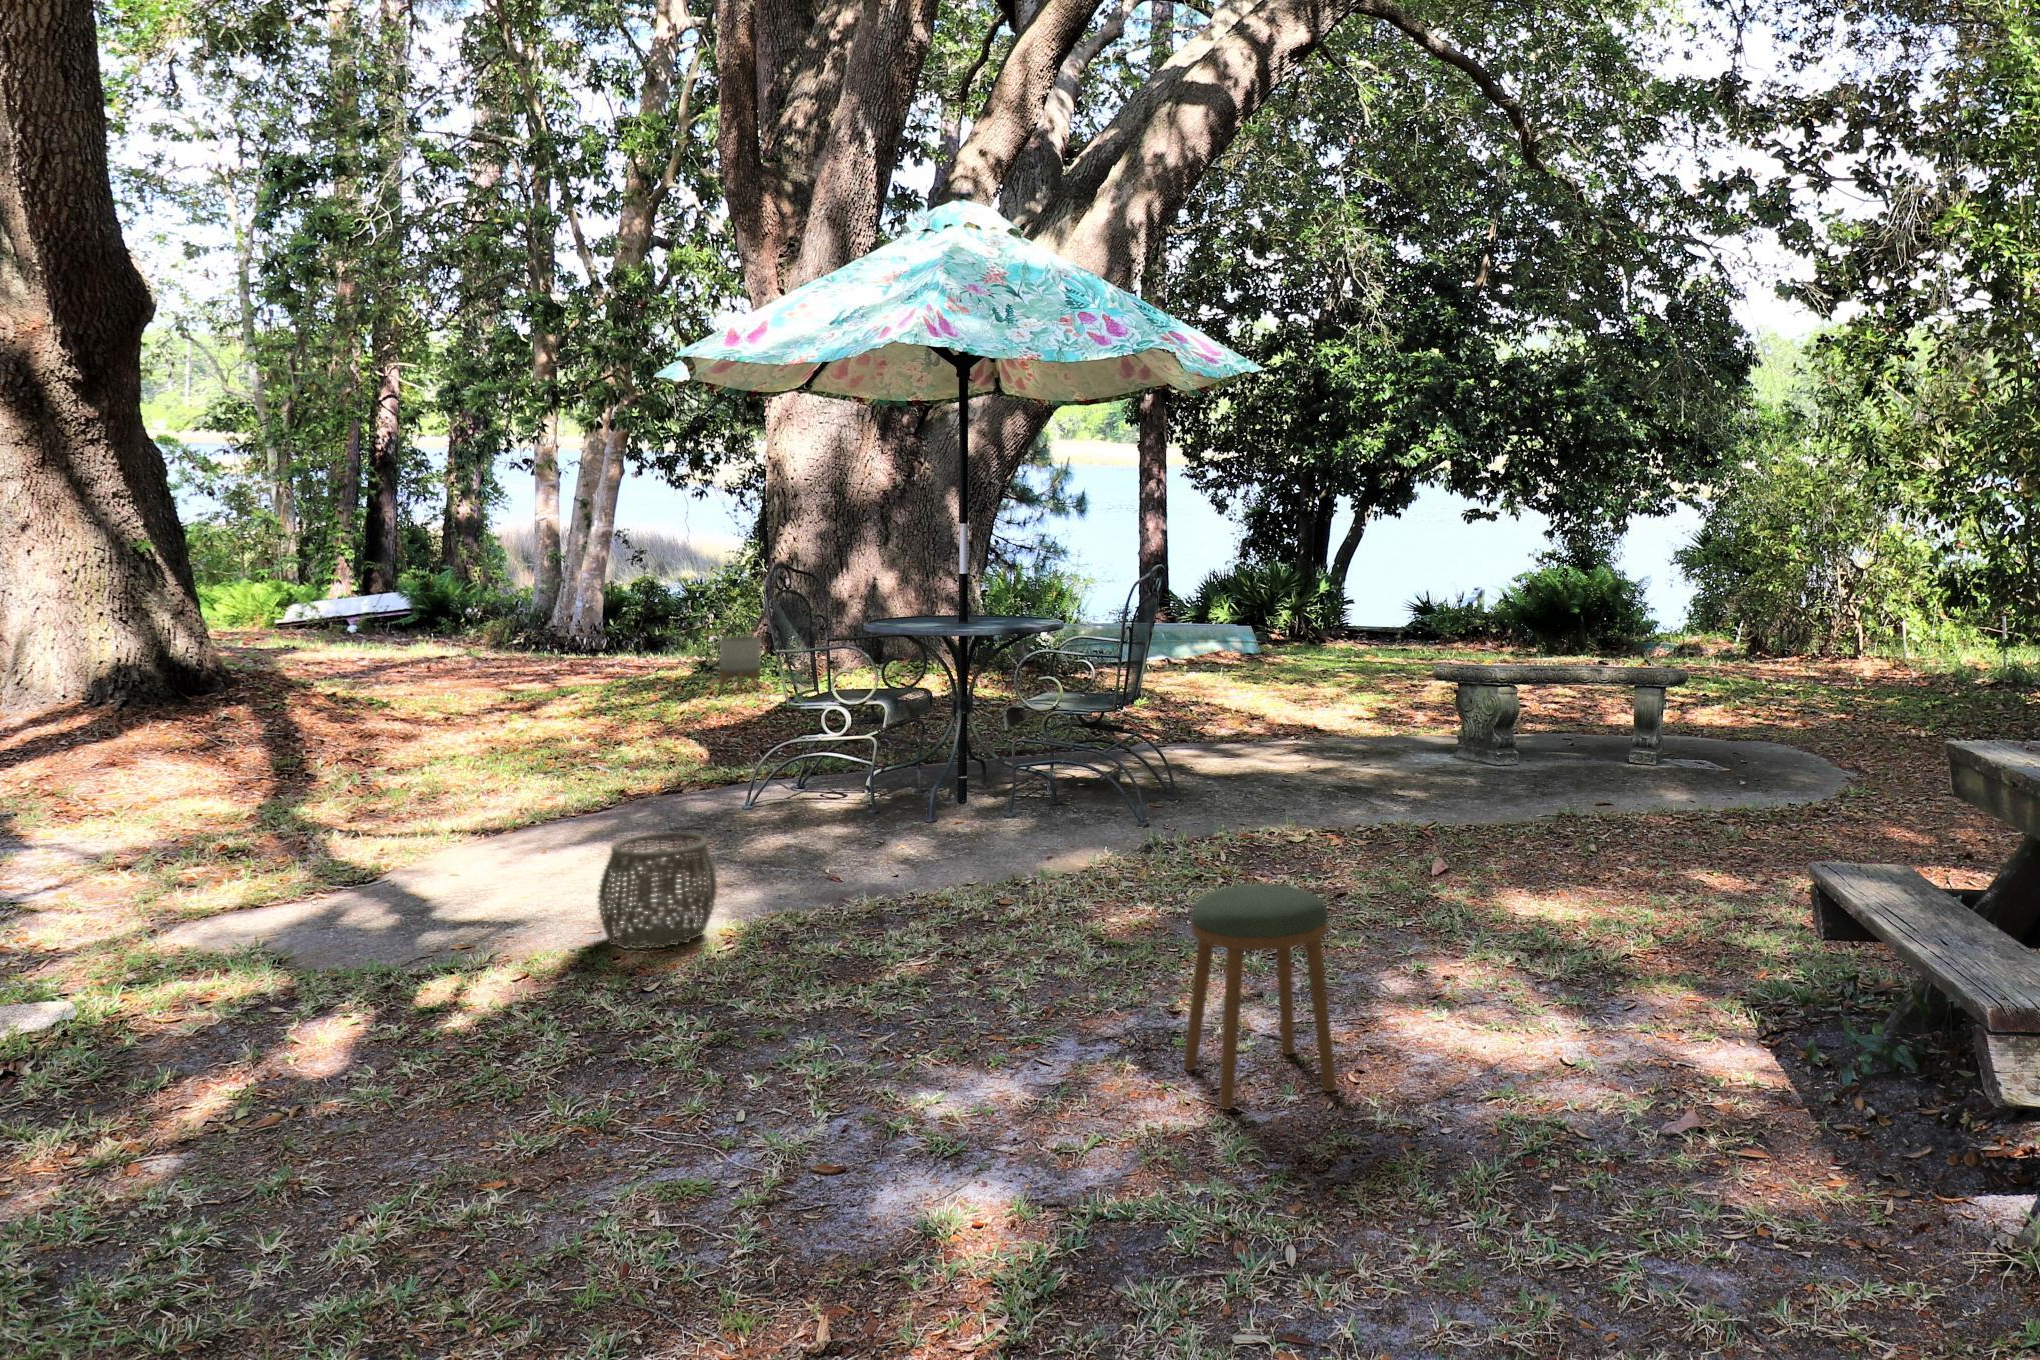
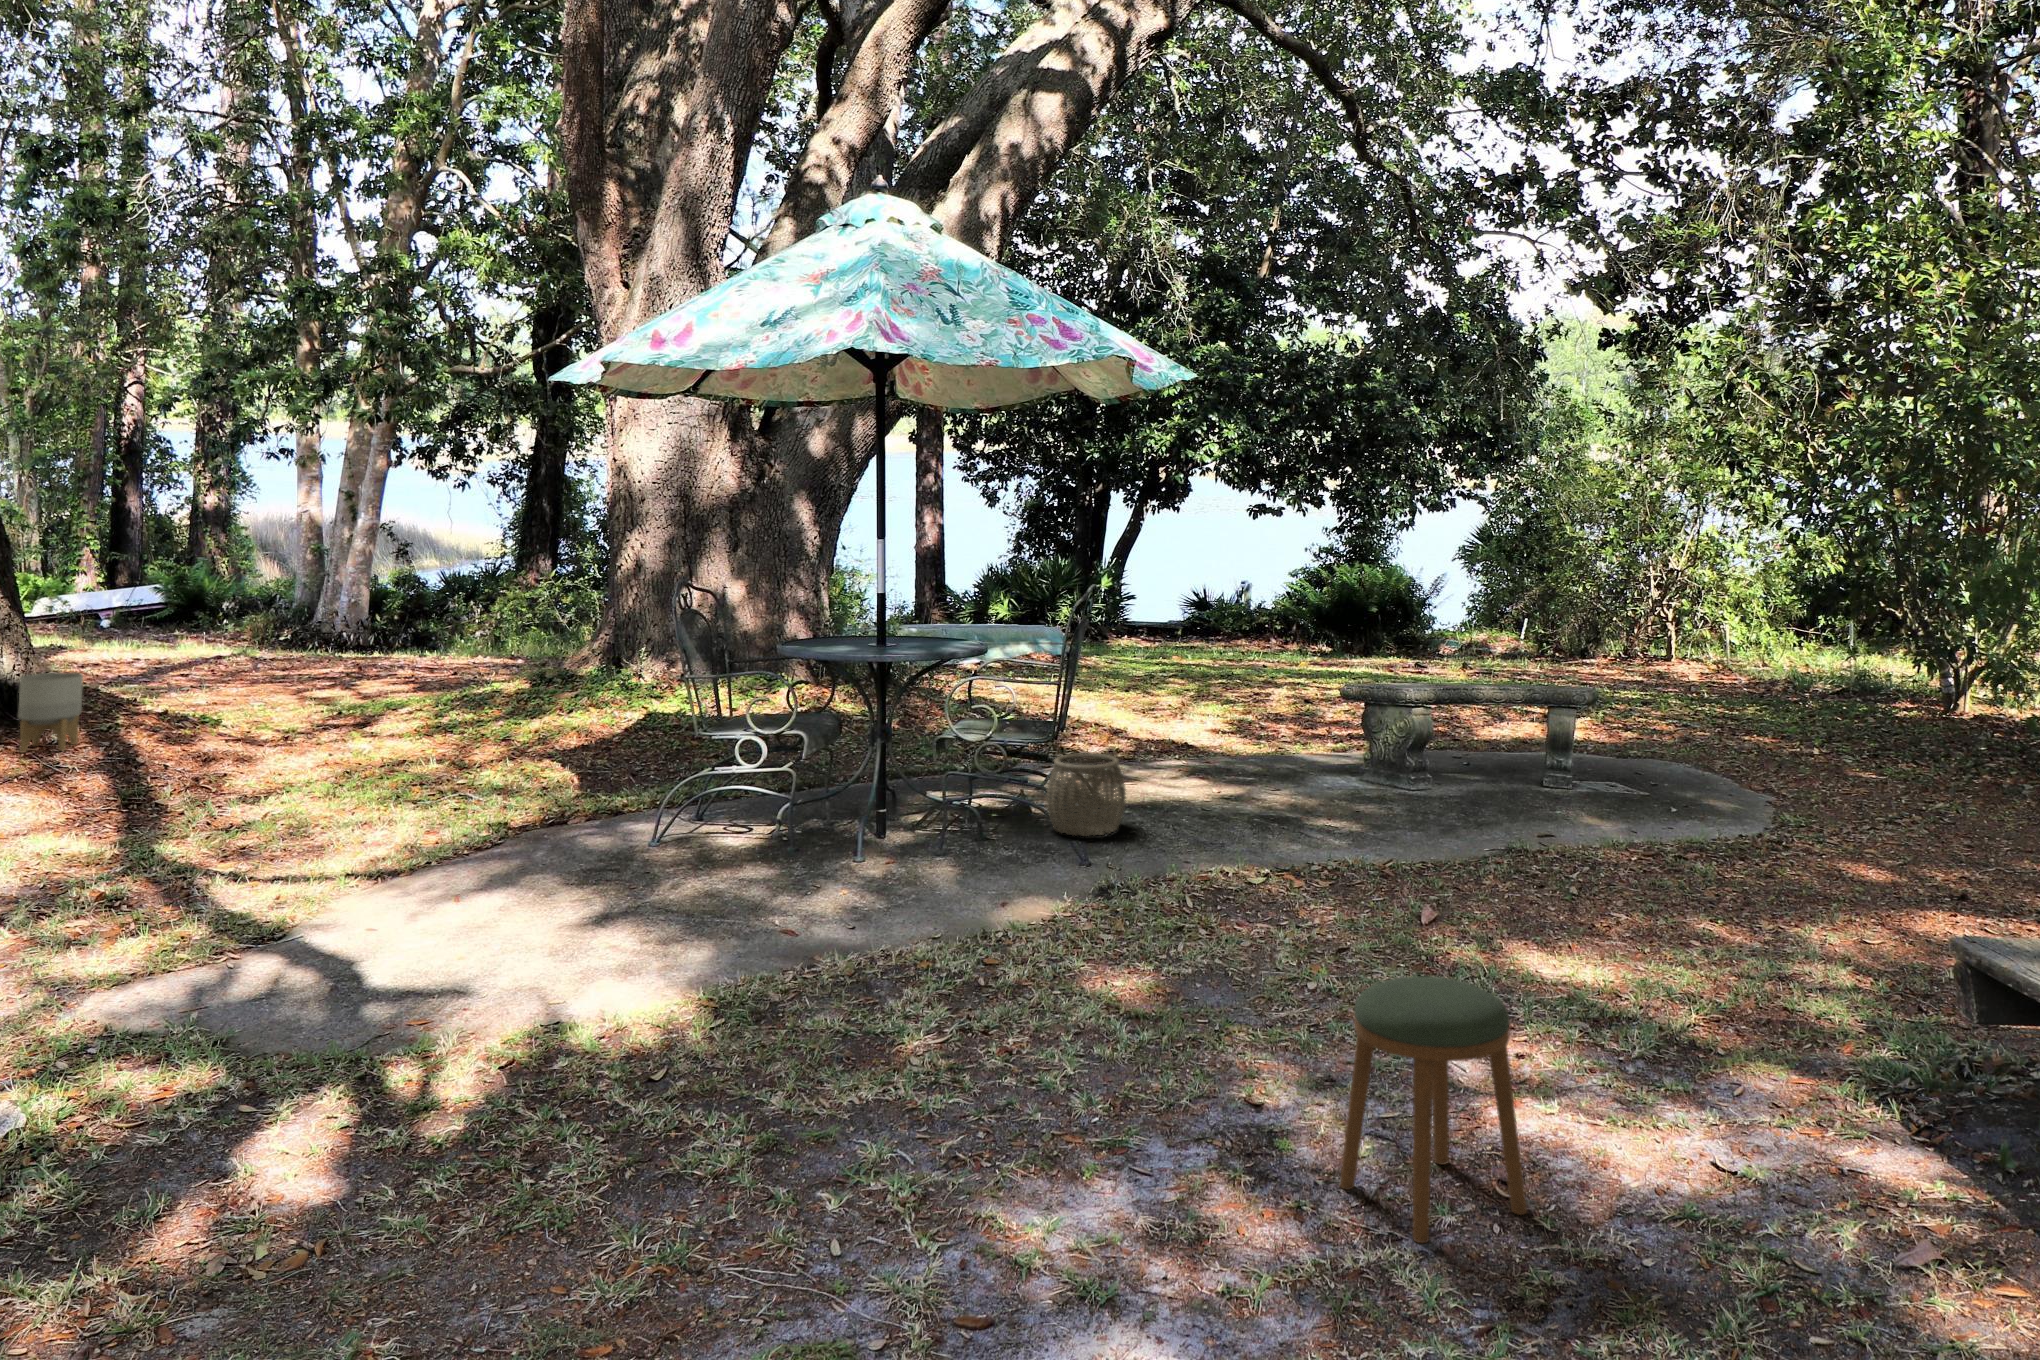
planter: present [719,636,761,693] -> present [18,672,83,753]
woven basket: present [598,833,717,949] -> present [1047,753,1126,836]

